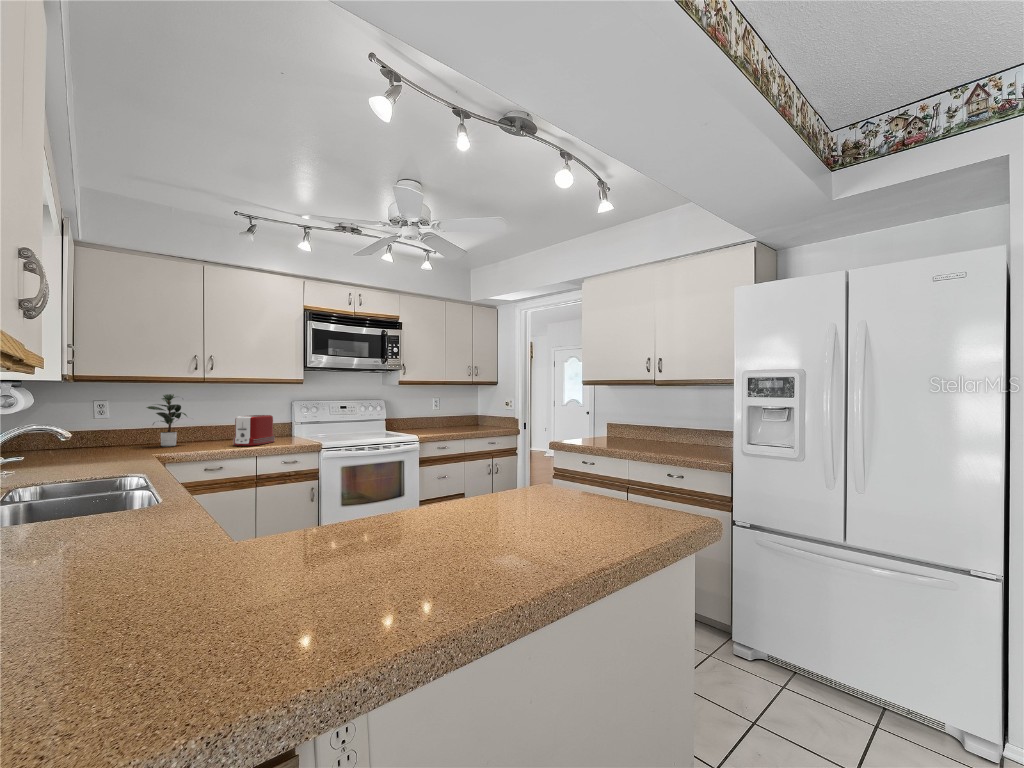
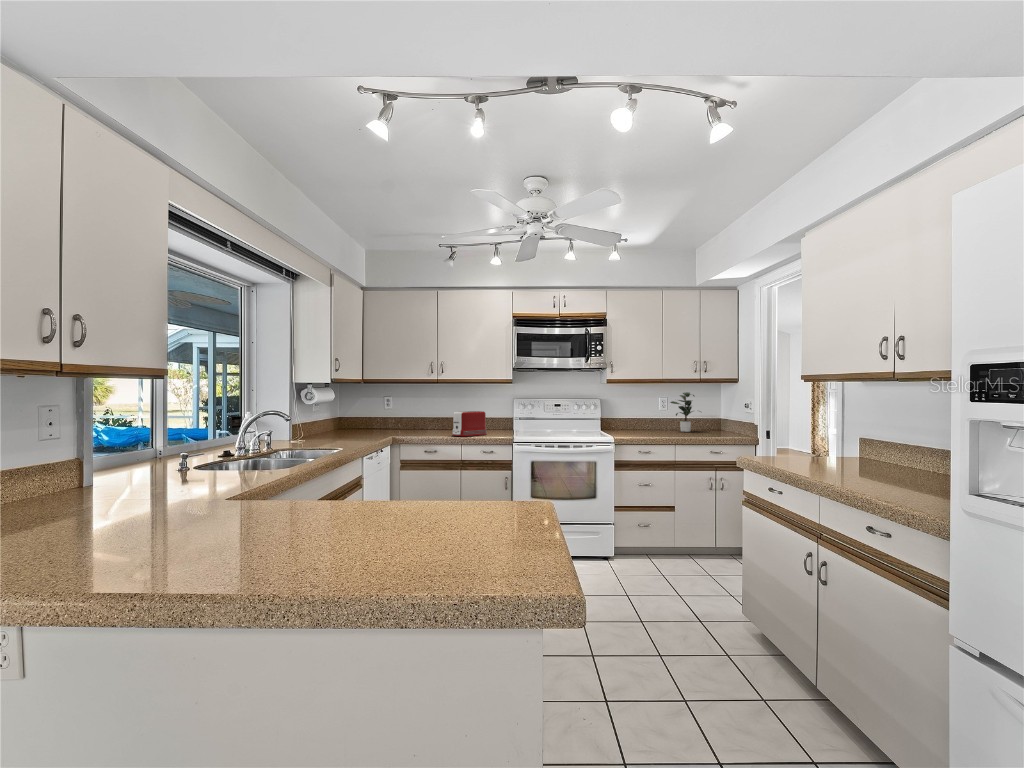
potted plant: present [147,394,187,446] -> present [671,392,694,432]

